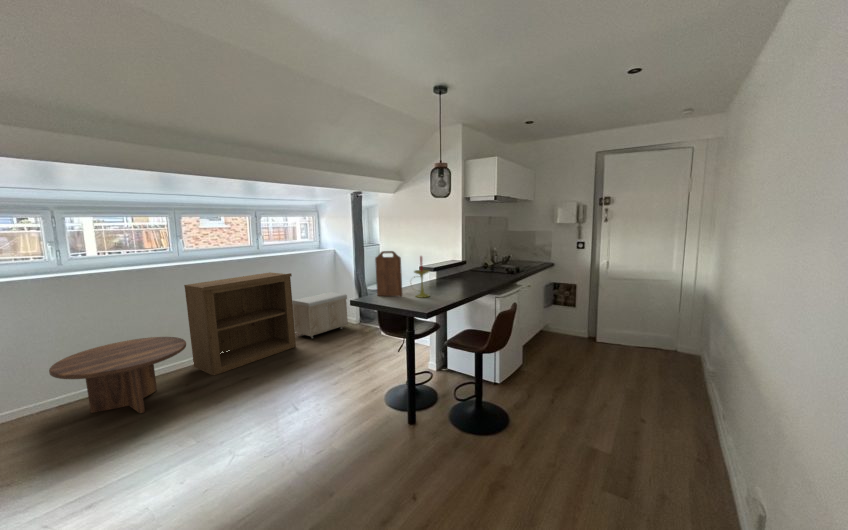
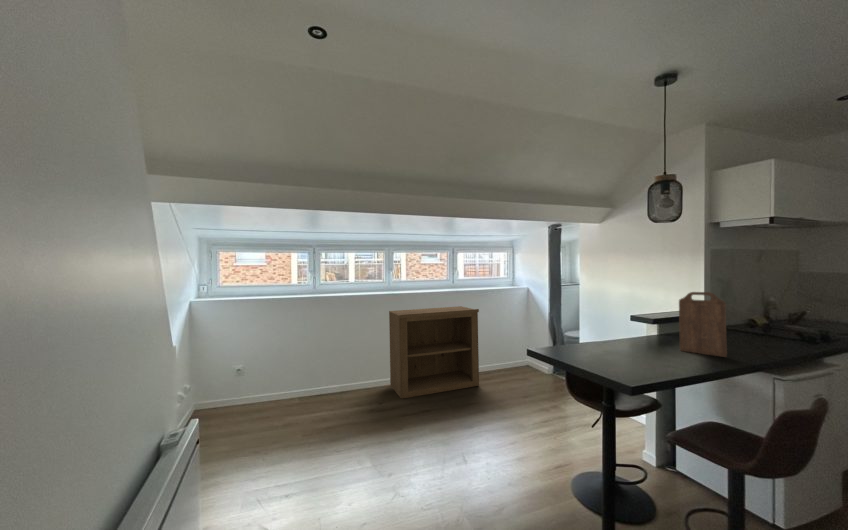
cutting board: present [375,251,402,296] -> present [679,292,727,357]
candle: present [414,256,429,298] -> none [609,301,643,364]
storage bench: present [292,292,348,338] -> none [481,332,538,380]
coffee table: present [49,337,186,413] -> none [289,353,380,421]

